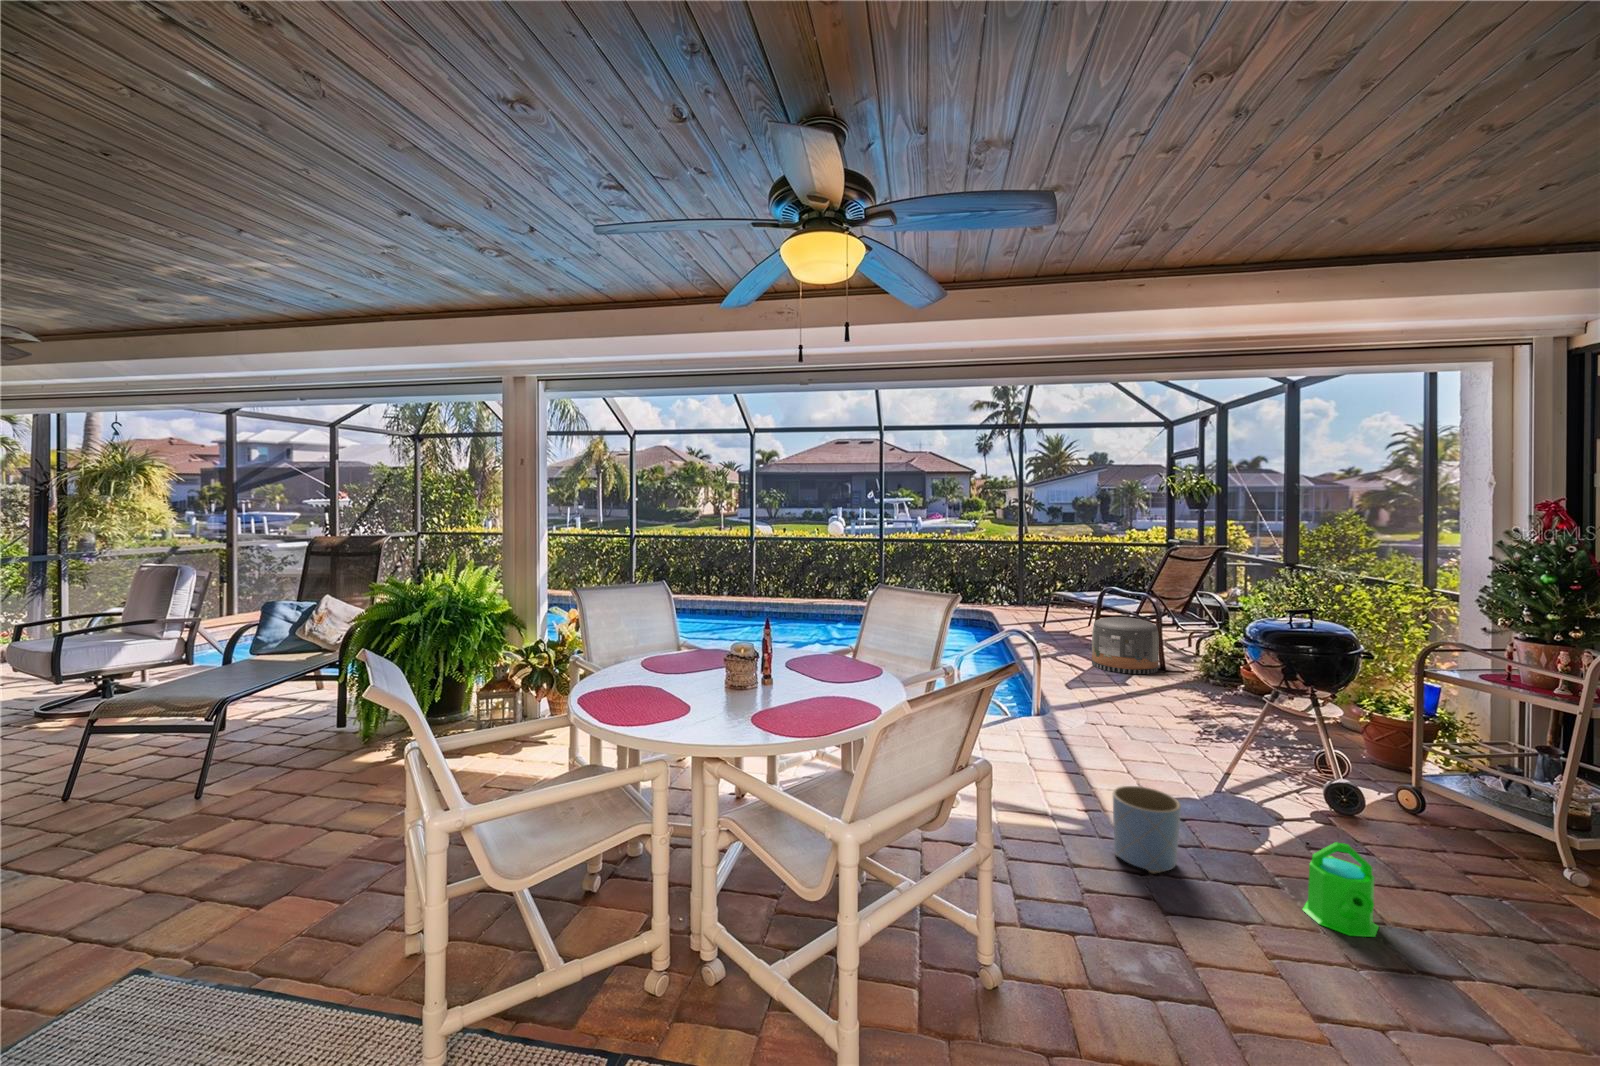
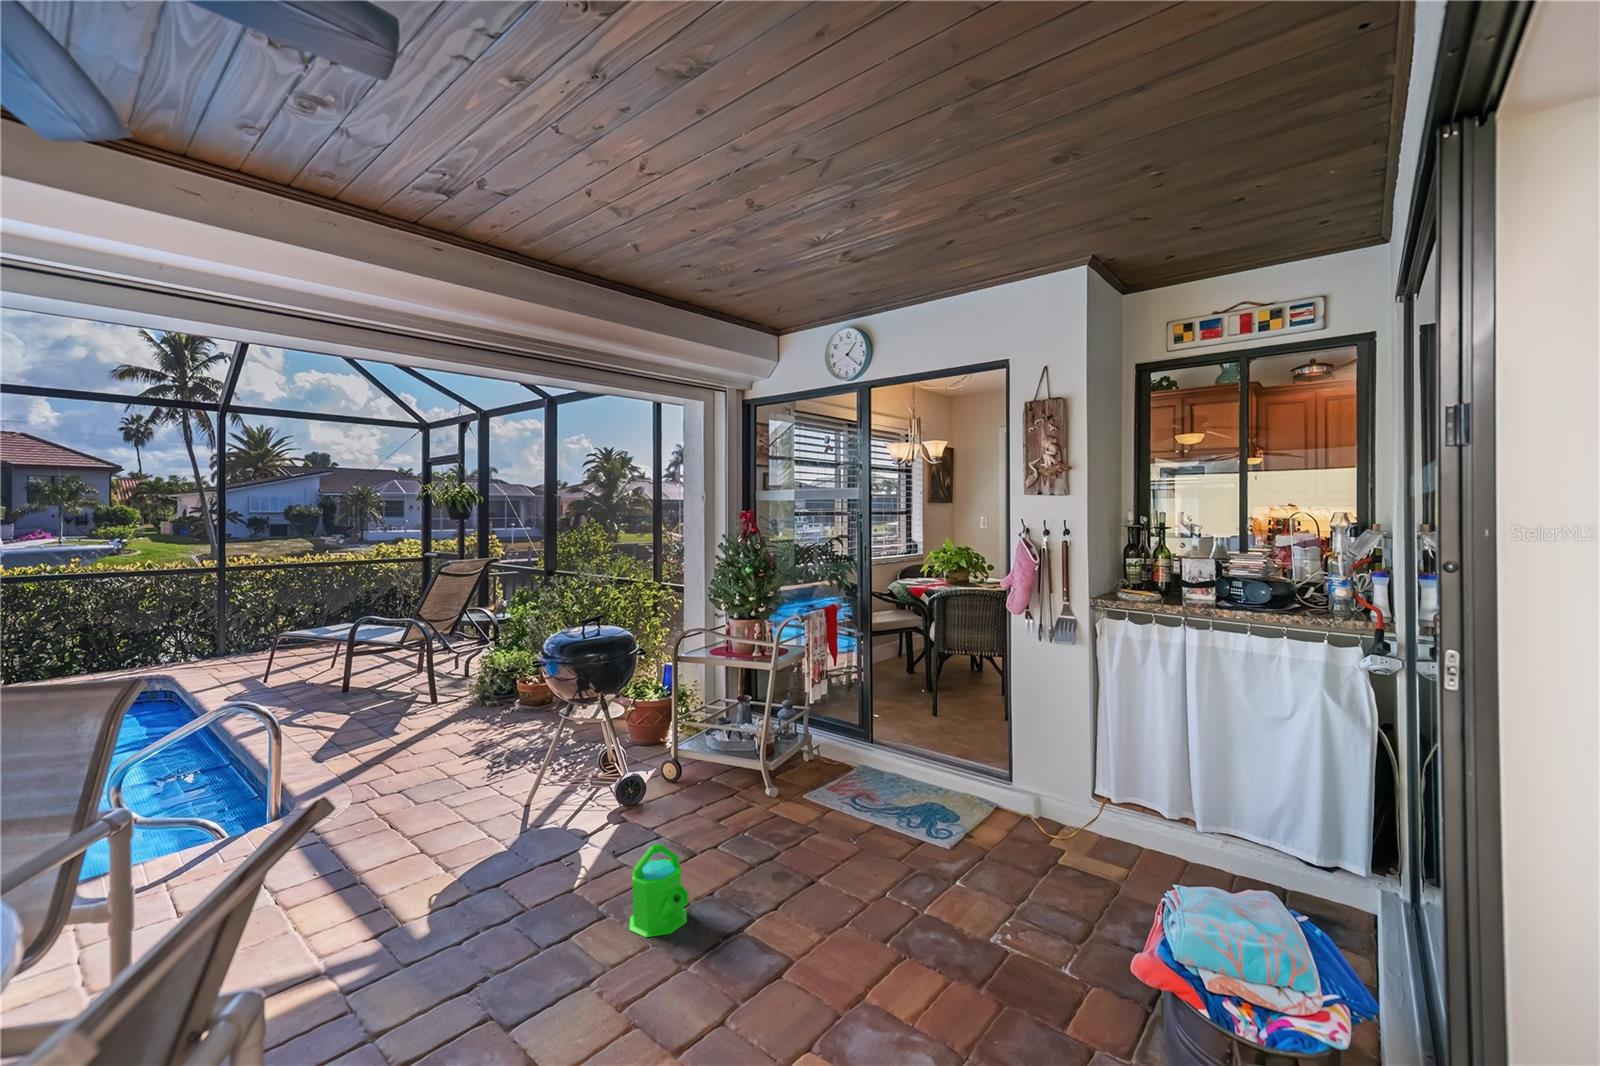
pouf: present [1092,617,1159,674] -> none [343,651,428,722]
planter: present [1113,786,1181,873] -> none [421,867,505,982]

